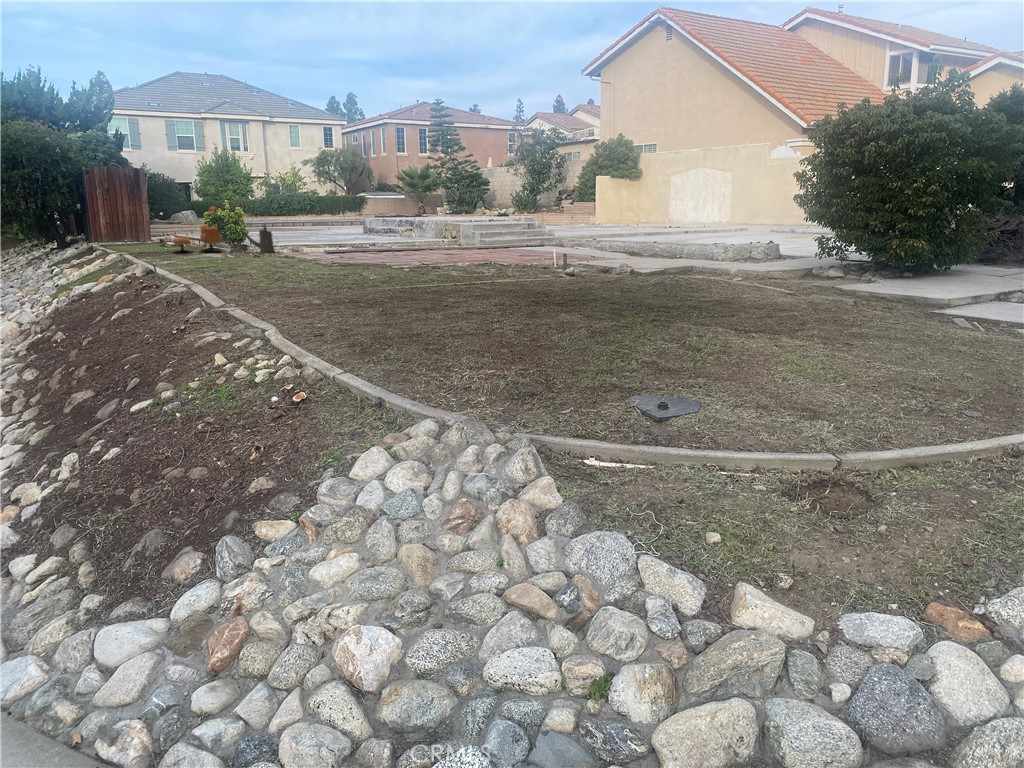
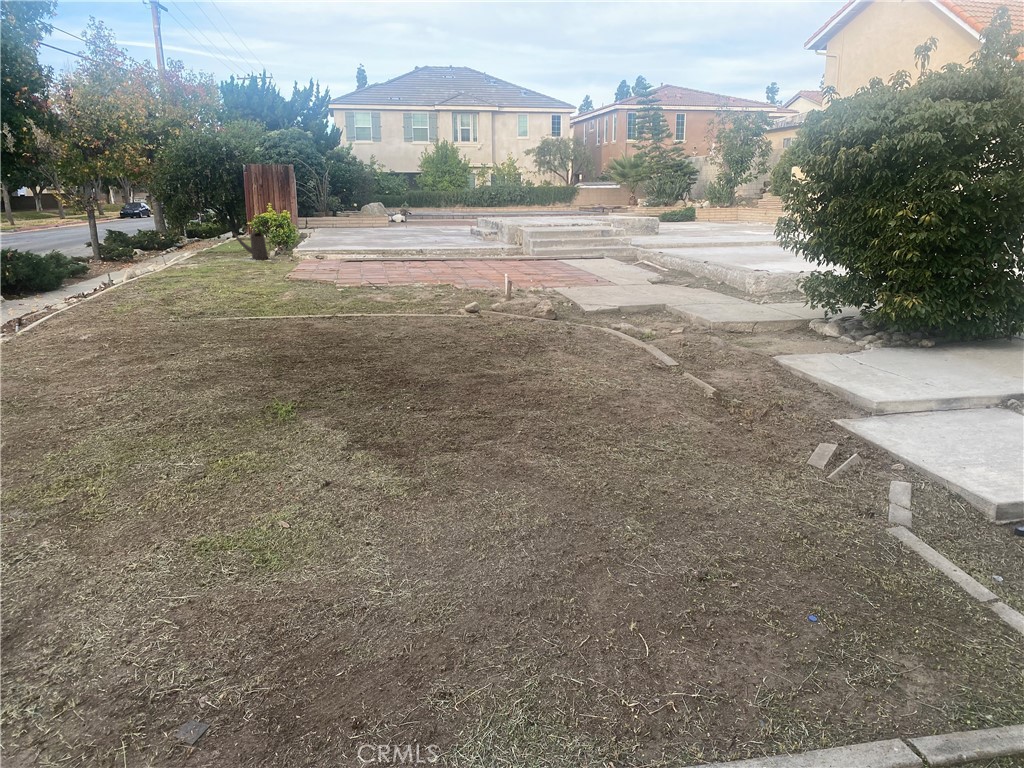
lounge chair: present [173,206,225,254] -> none [174,205,231,257]

